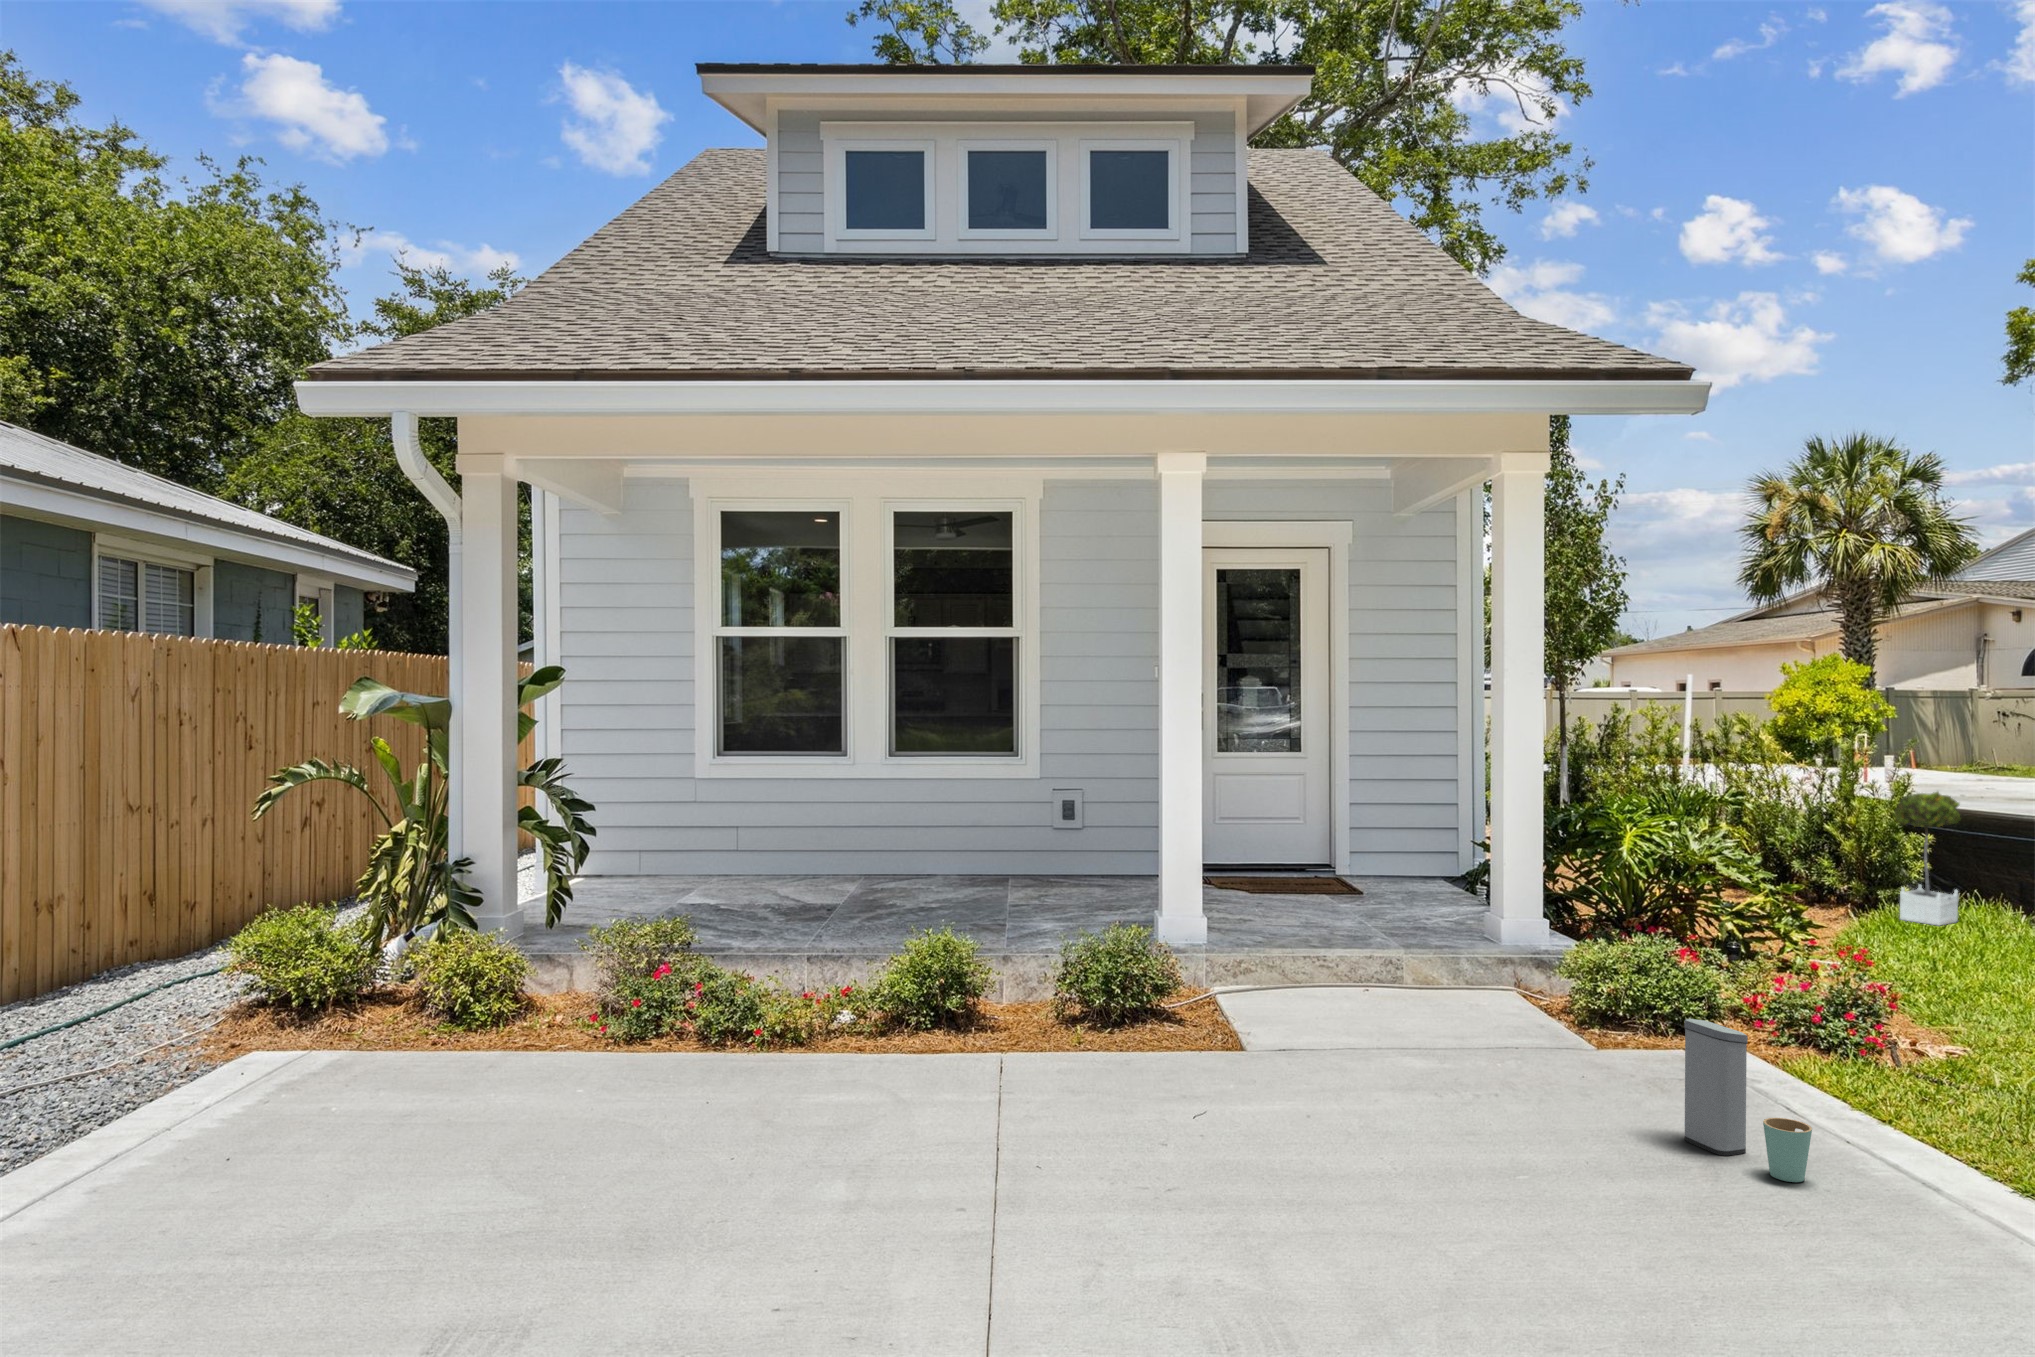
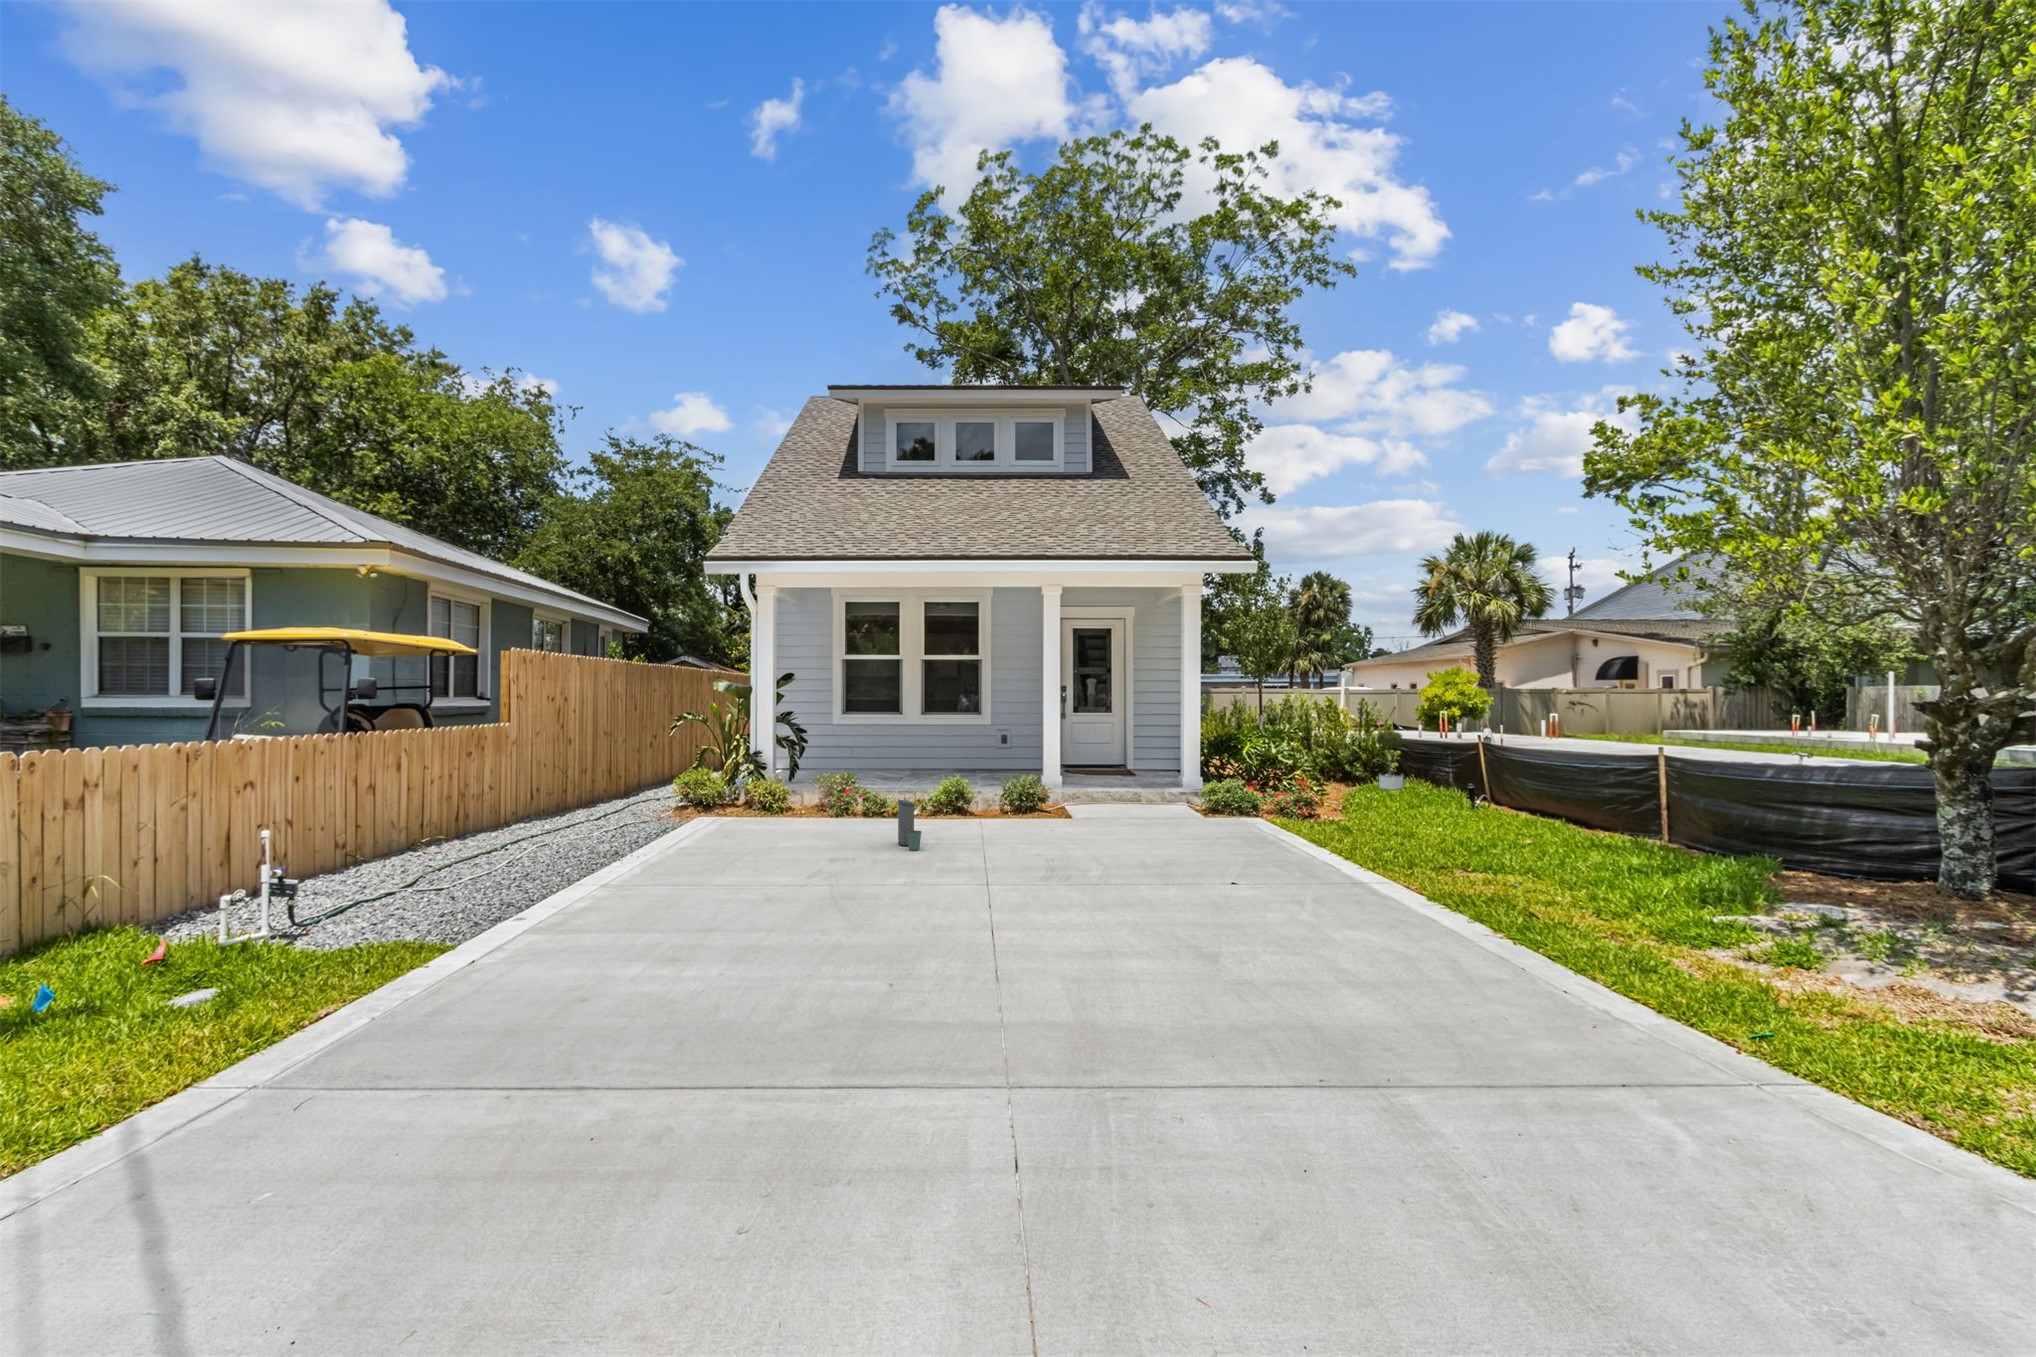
trash can: present [1684,1019,1812,1182] -> present [898,800,921,851]

